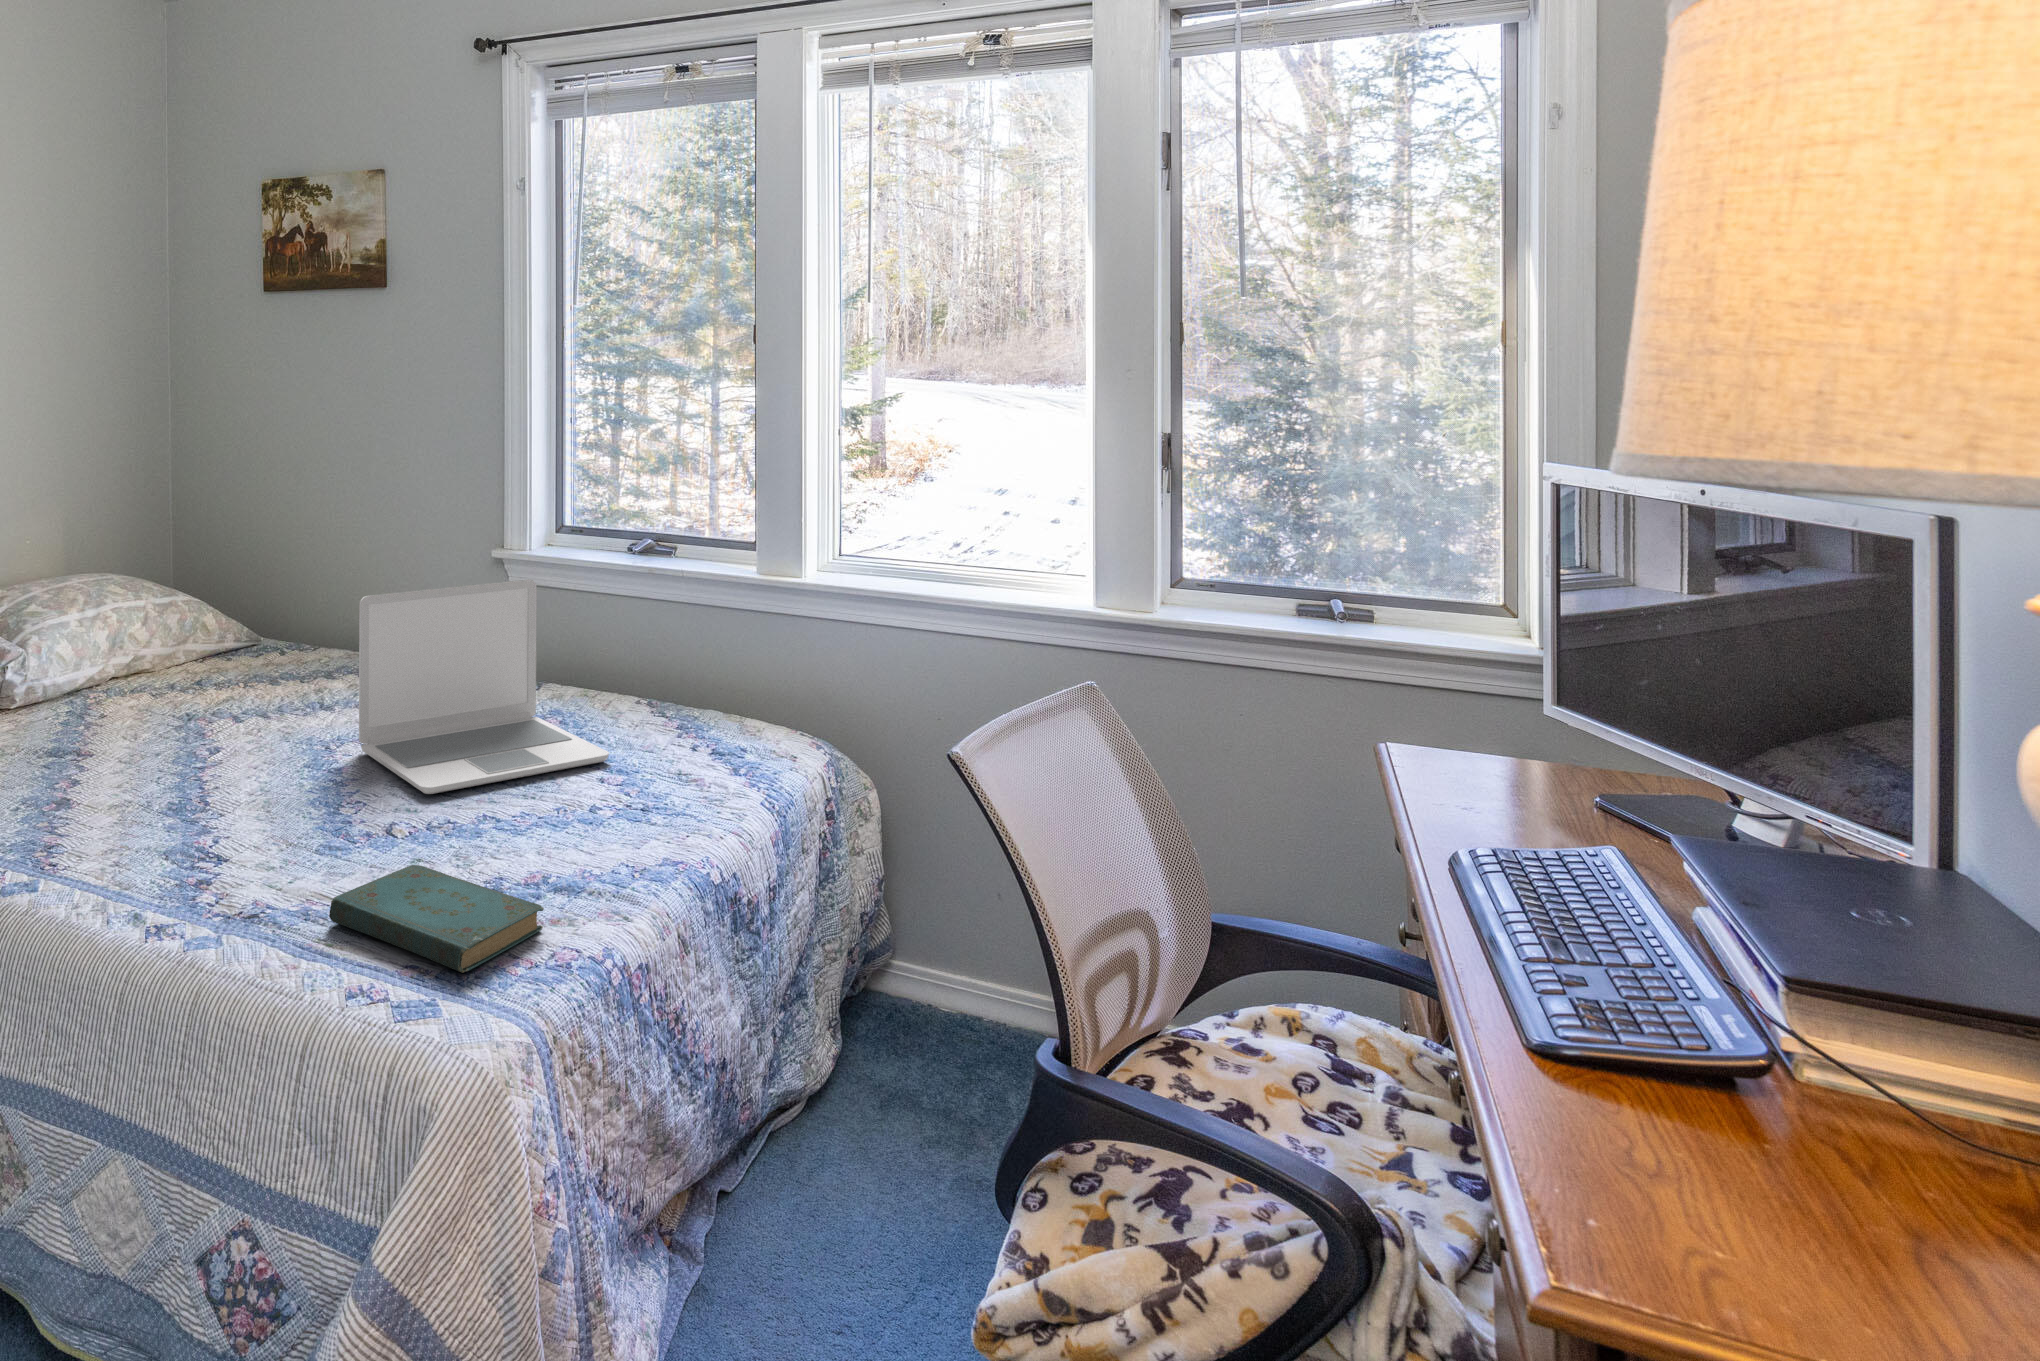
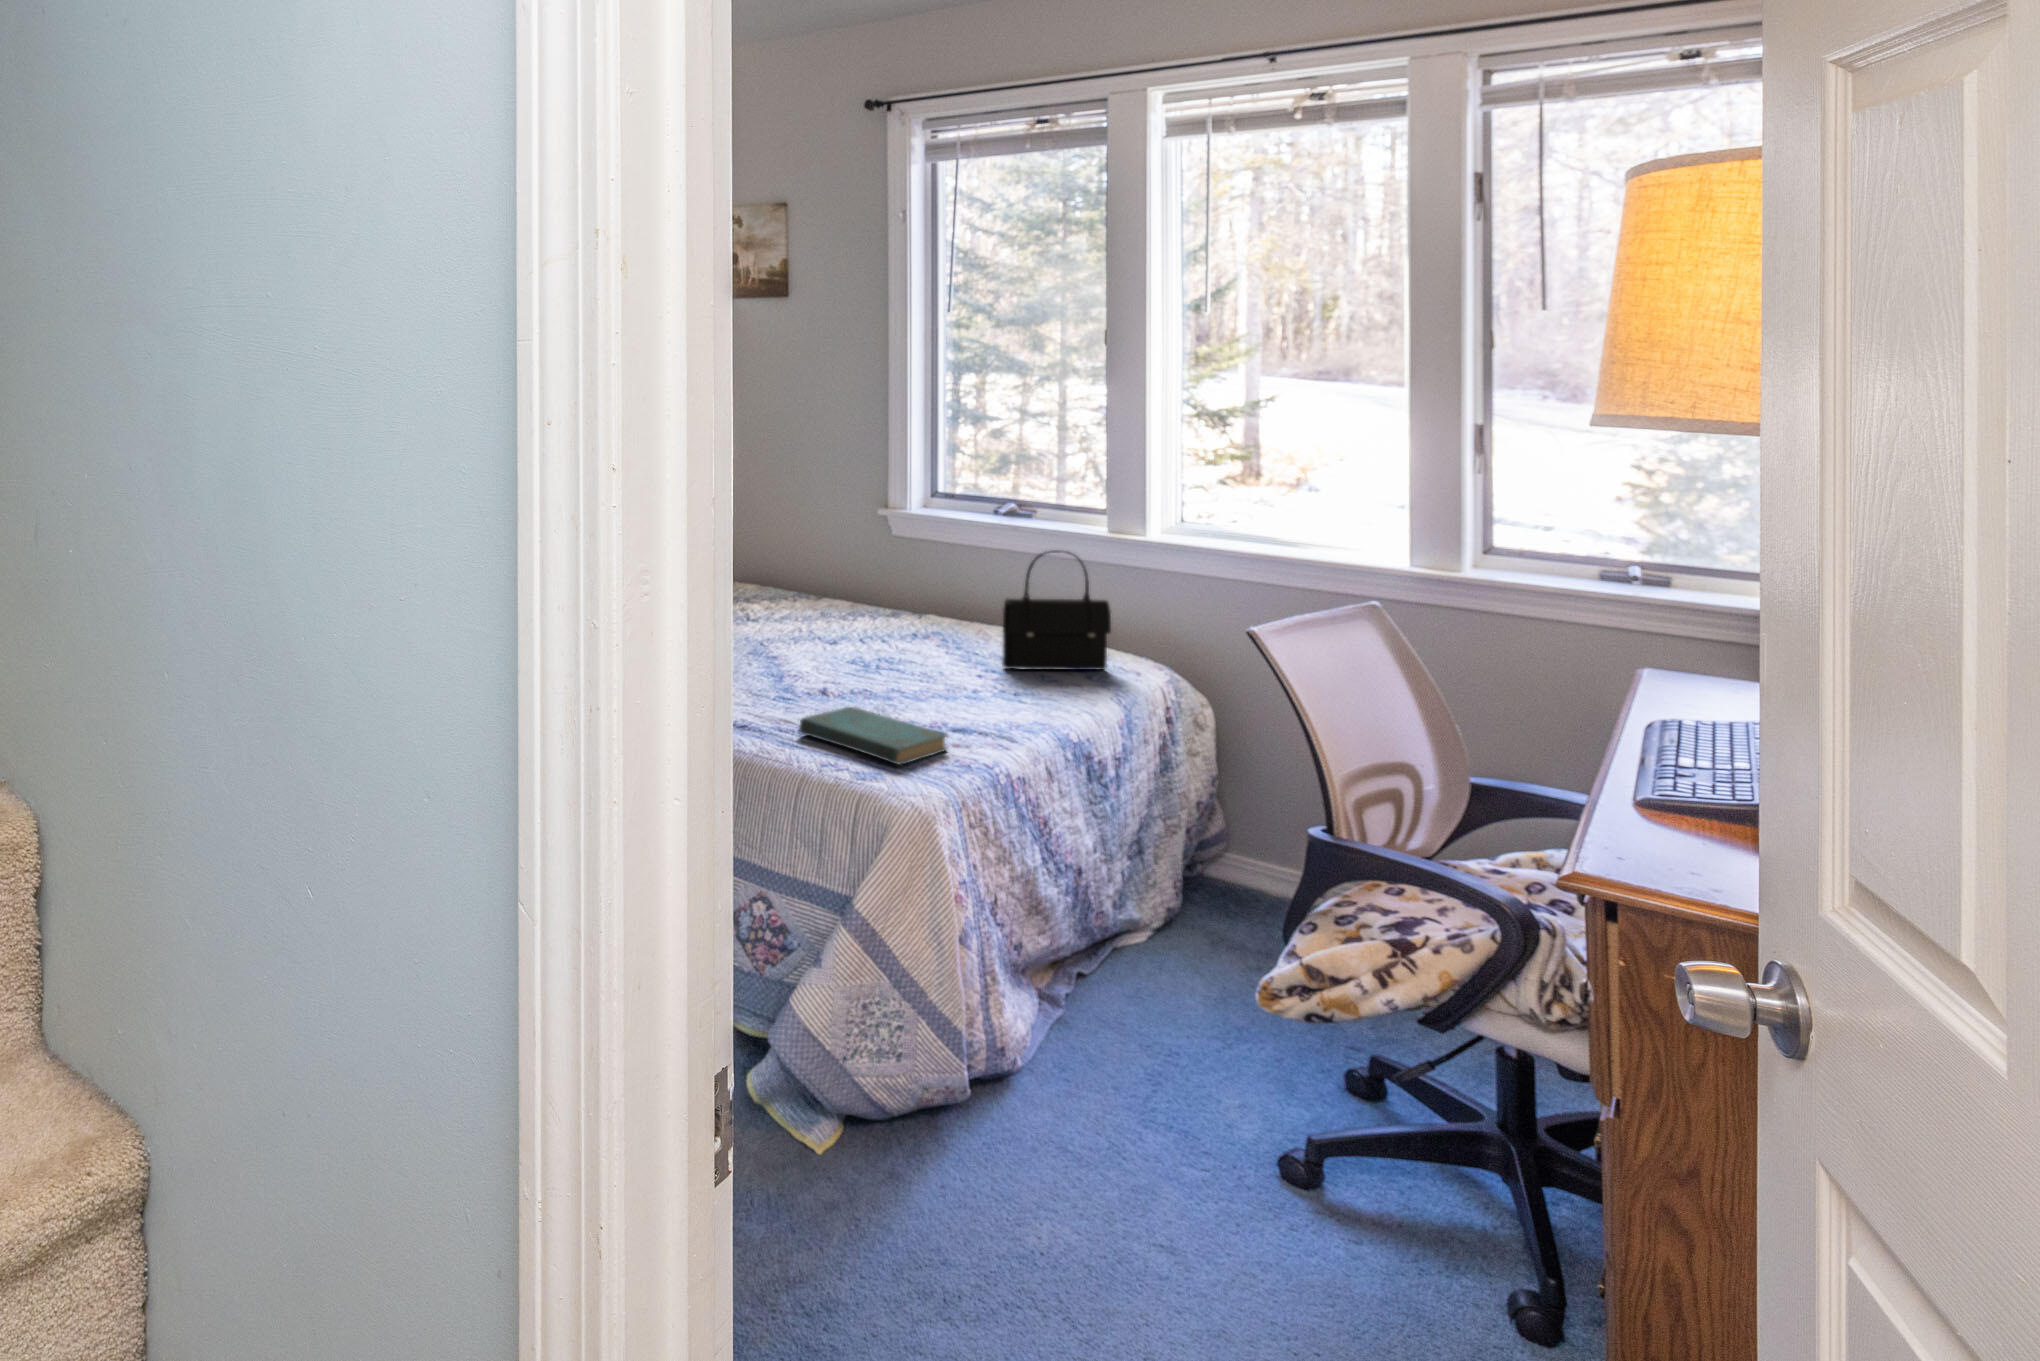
laptop: present [359,579,609,794] -> none [787,527,982,673]
handbag: none [634,606,767,767] -> present [1002,550,1111,670]

